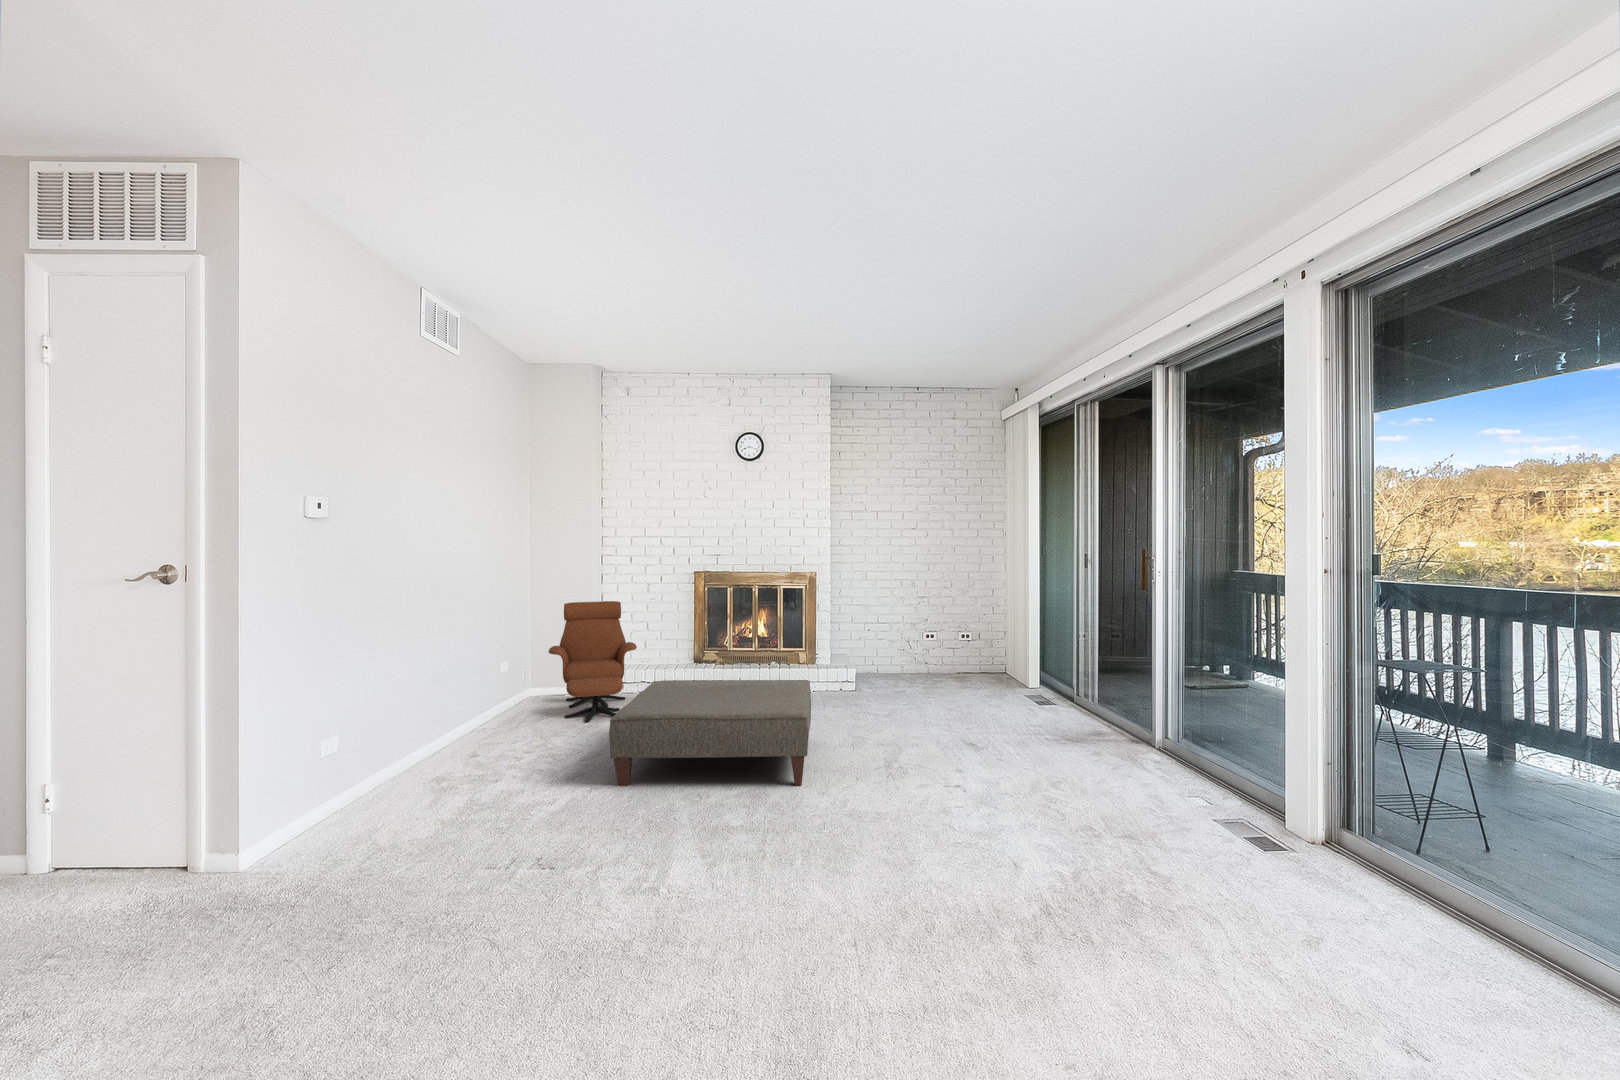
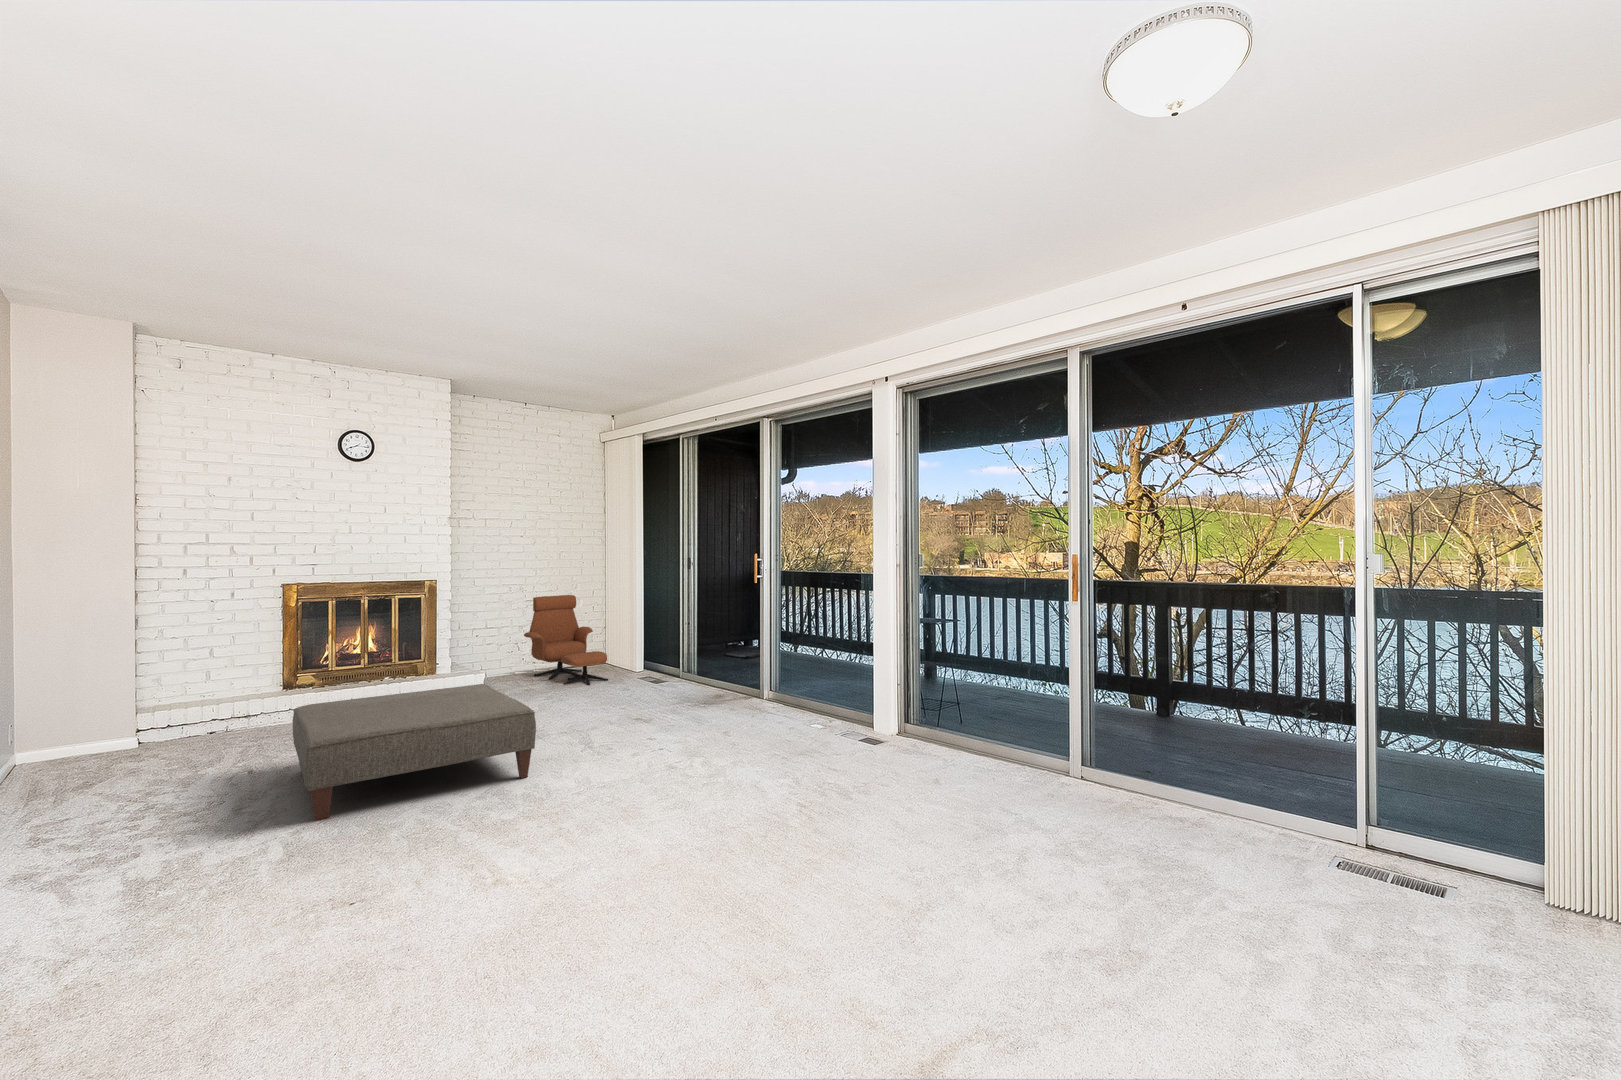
lounge chair: present [549,601,637,723] -> present [524,595,608,685]

